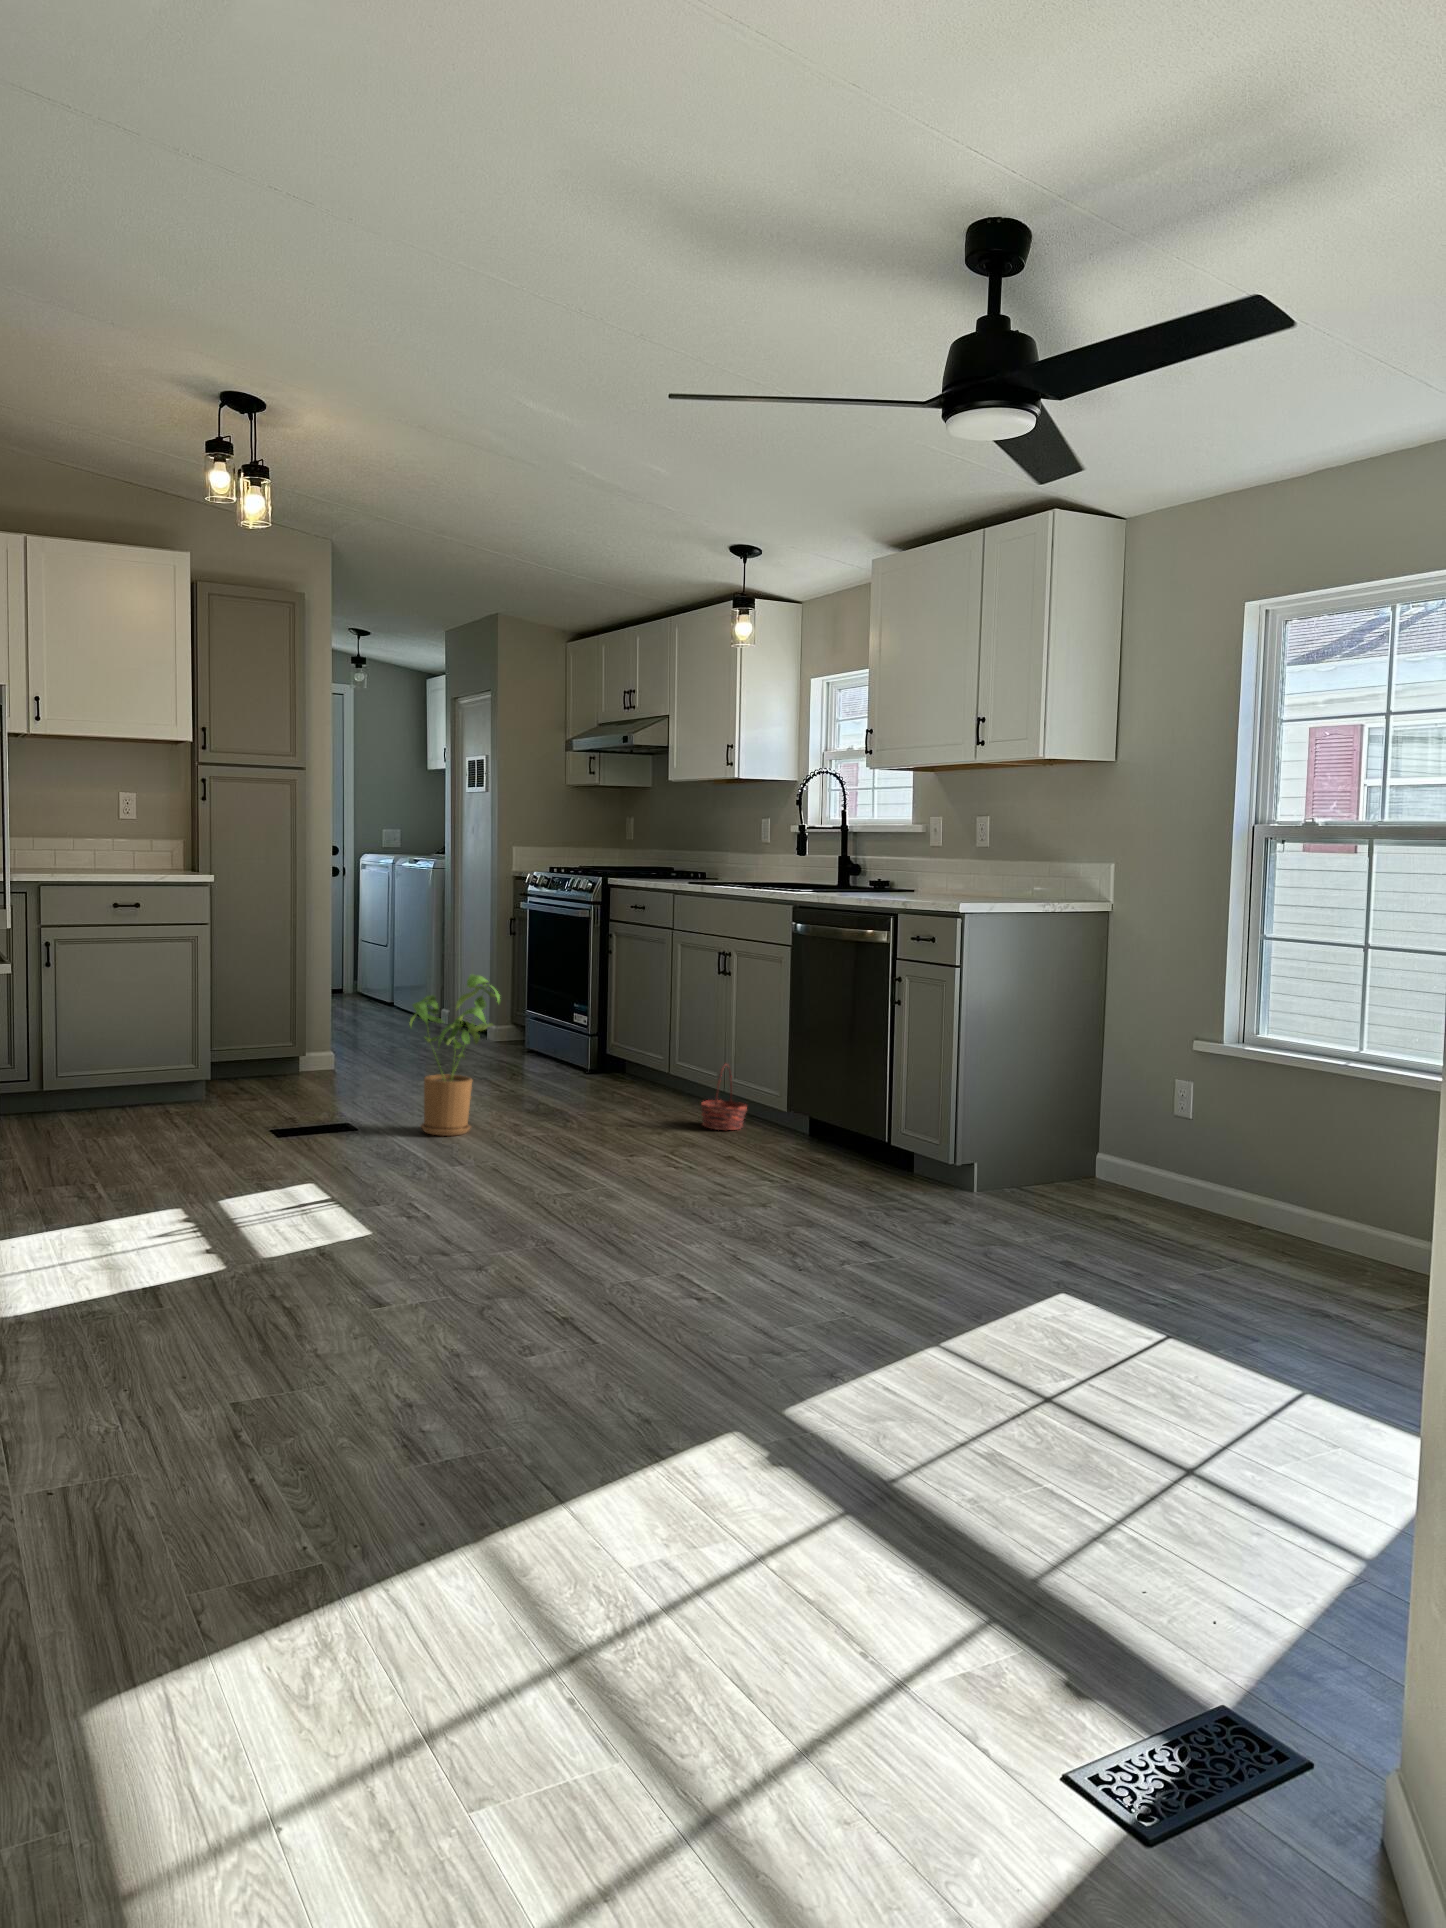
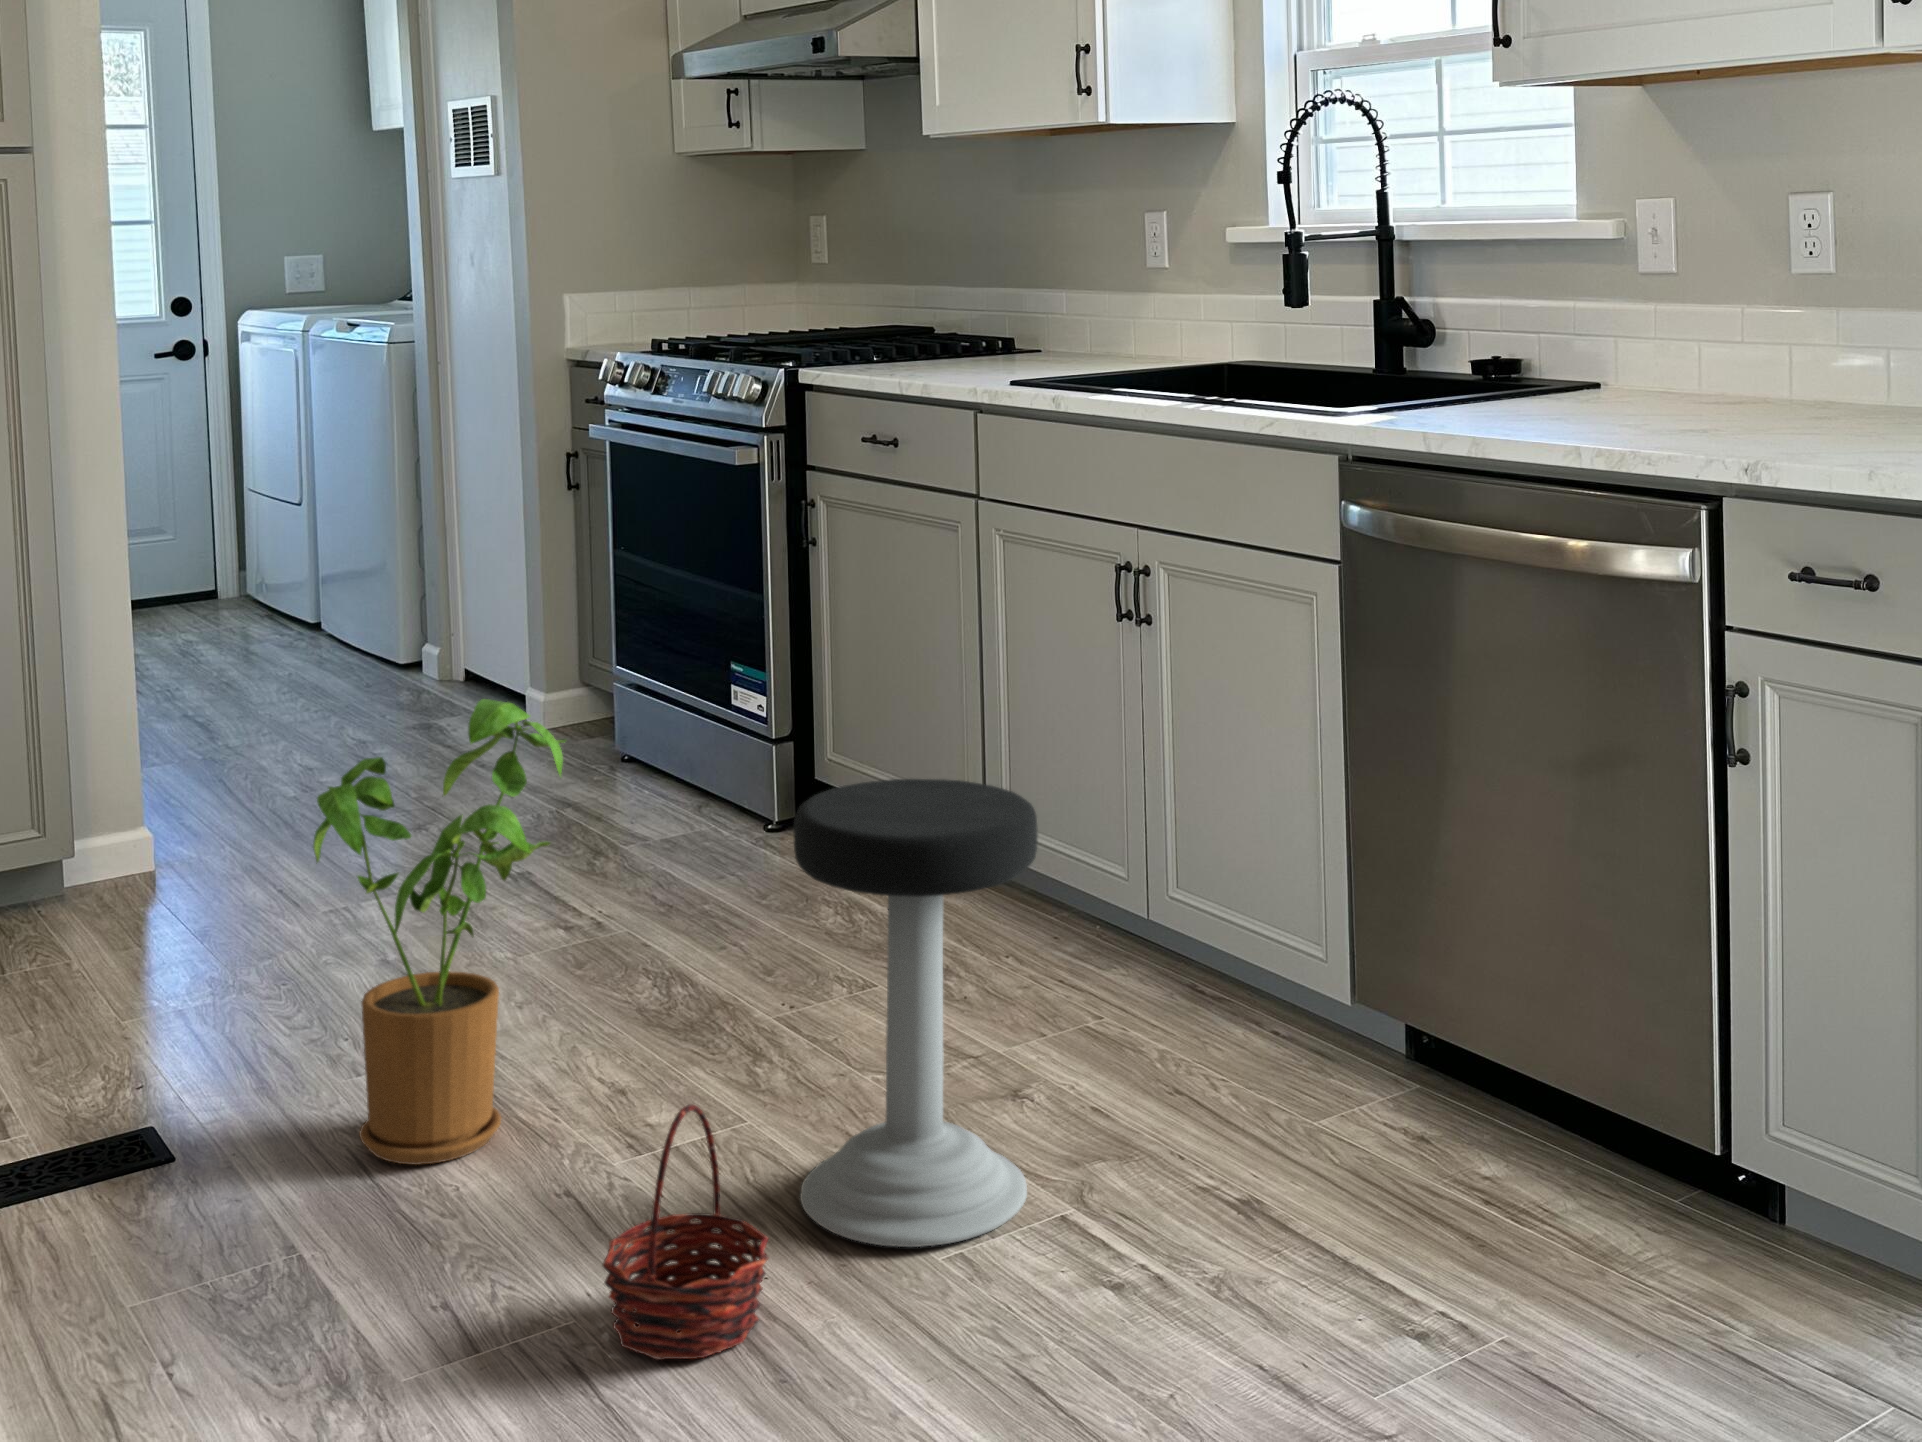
stool: none [573,1008,664,1159] -> present [794,779,1038,1247]
basket: present [701,1064,747,1130] -> present [603,1105,768,1360]

